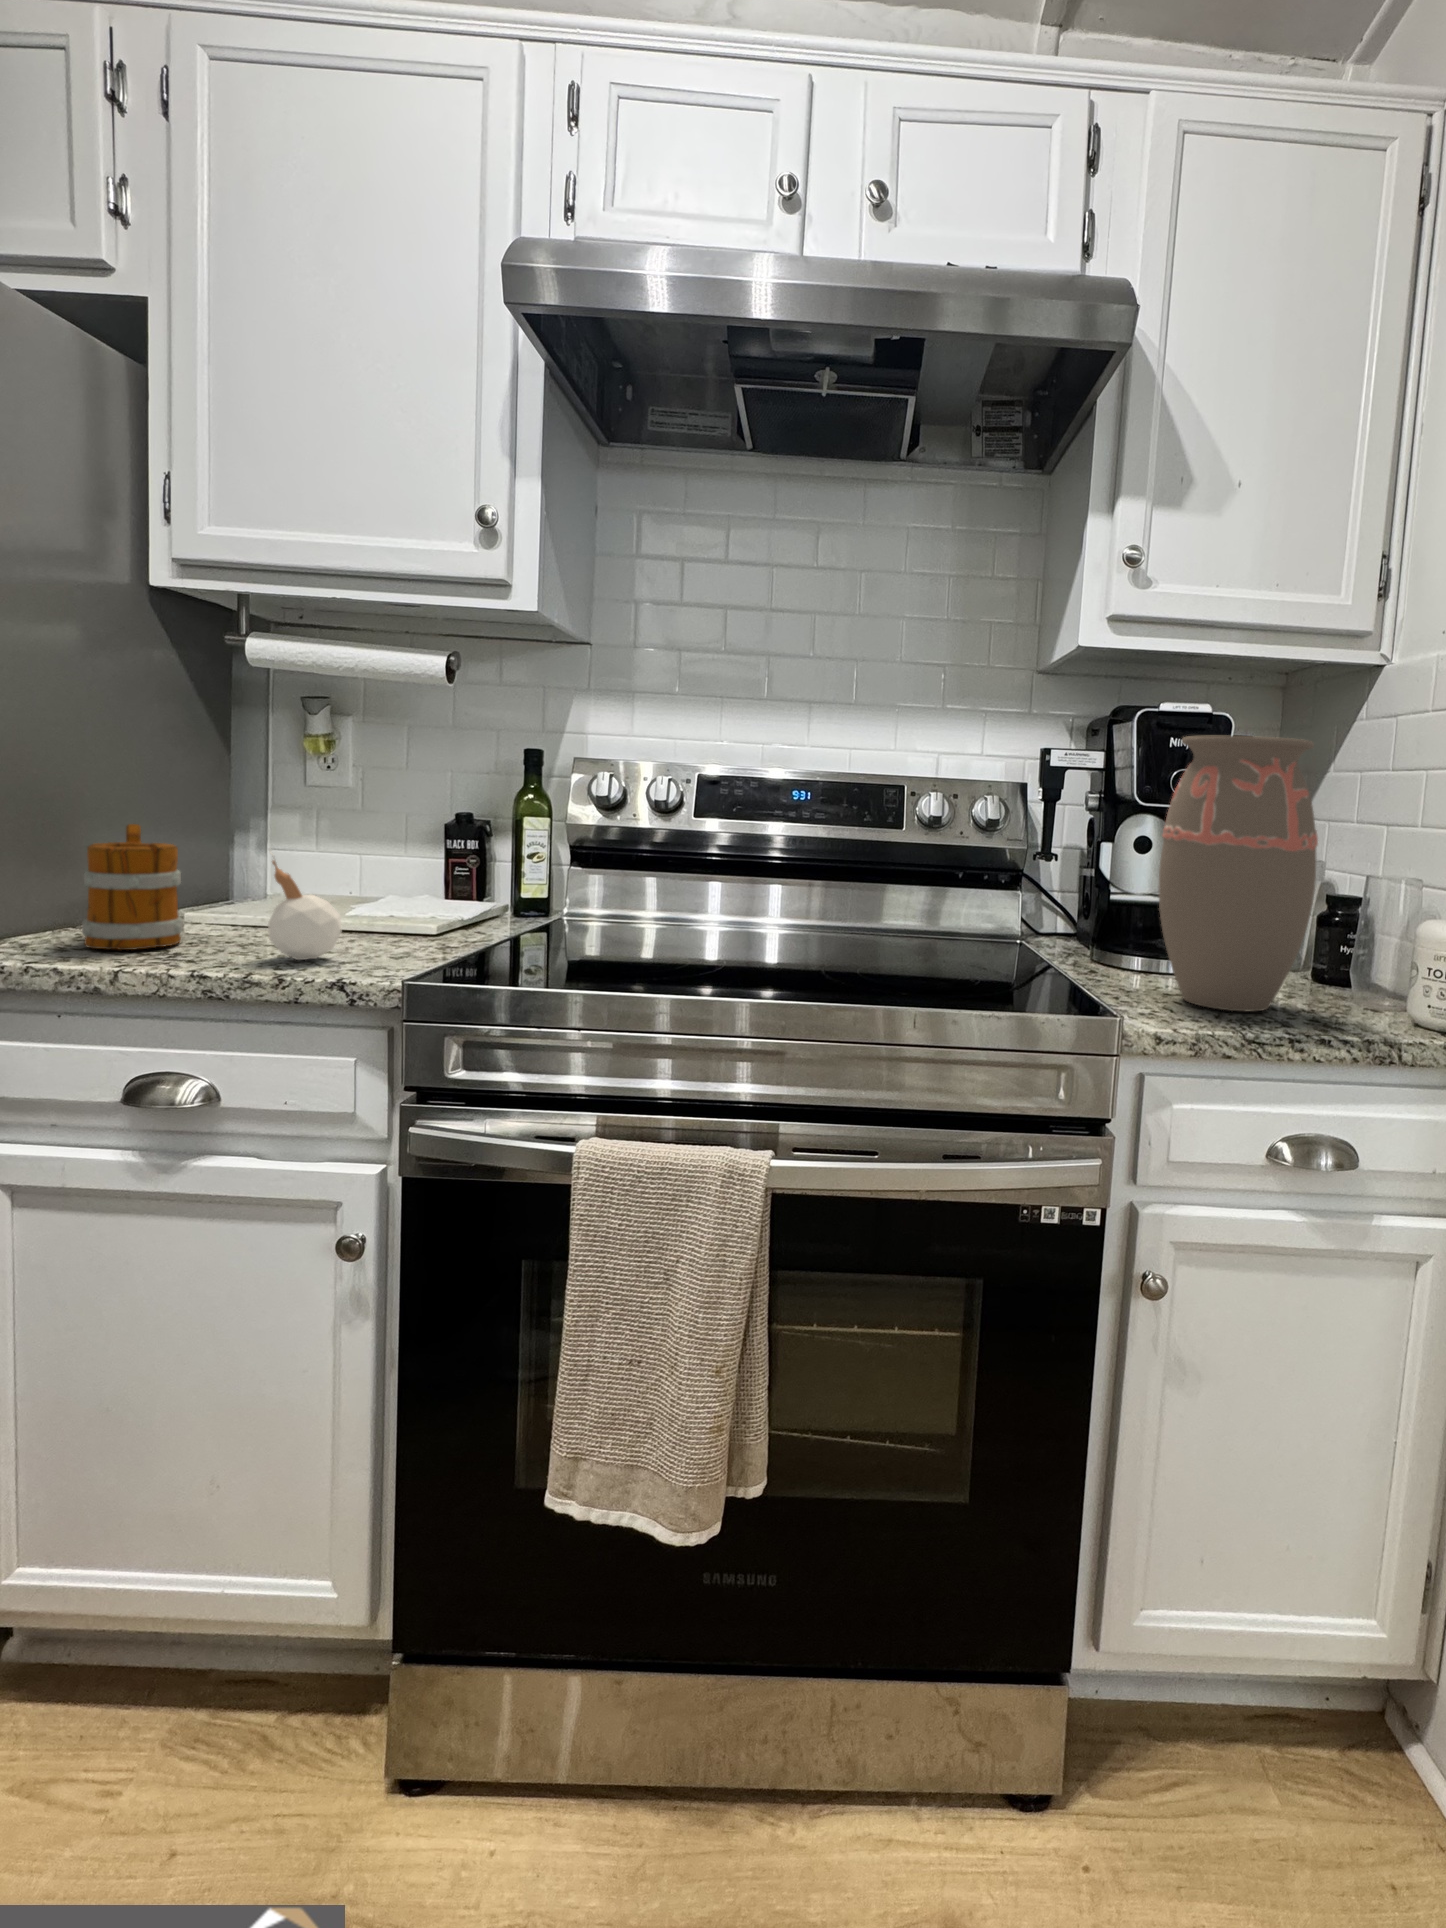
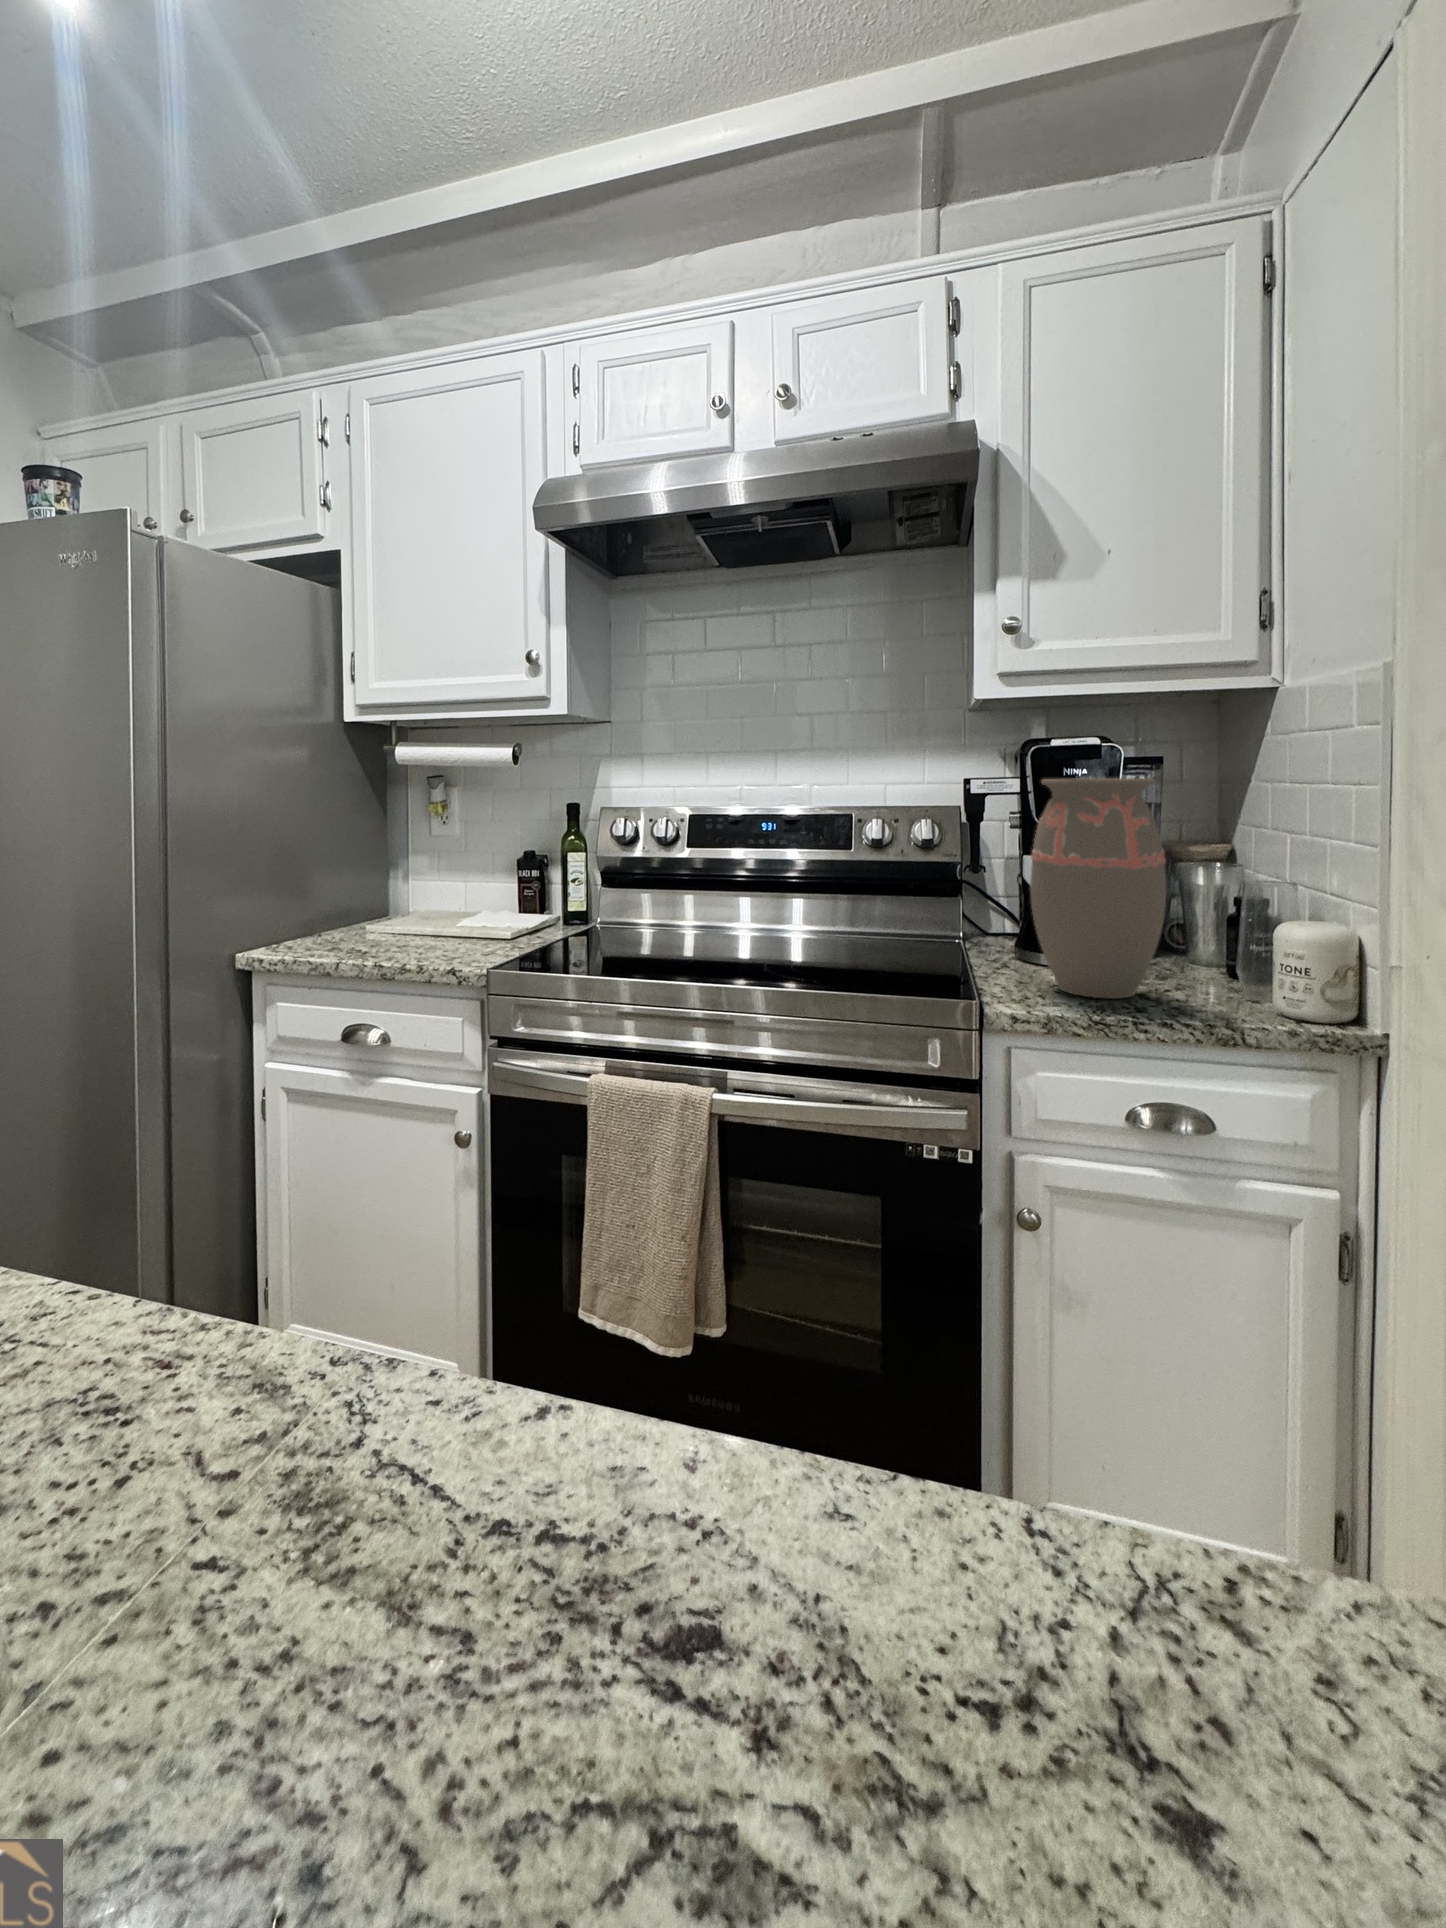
mug: present [82,824,183,950] -> none [314,871,366,949]
candle: present [268,859,341,960] -> none [411,885,453,956]

